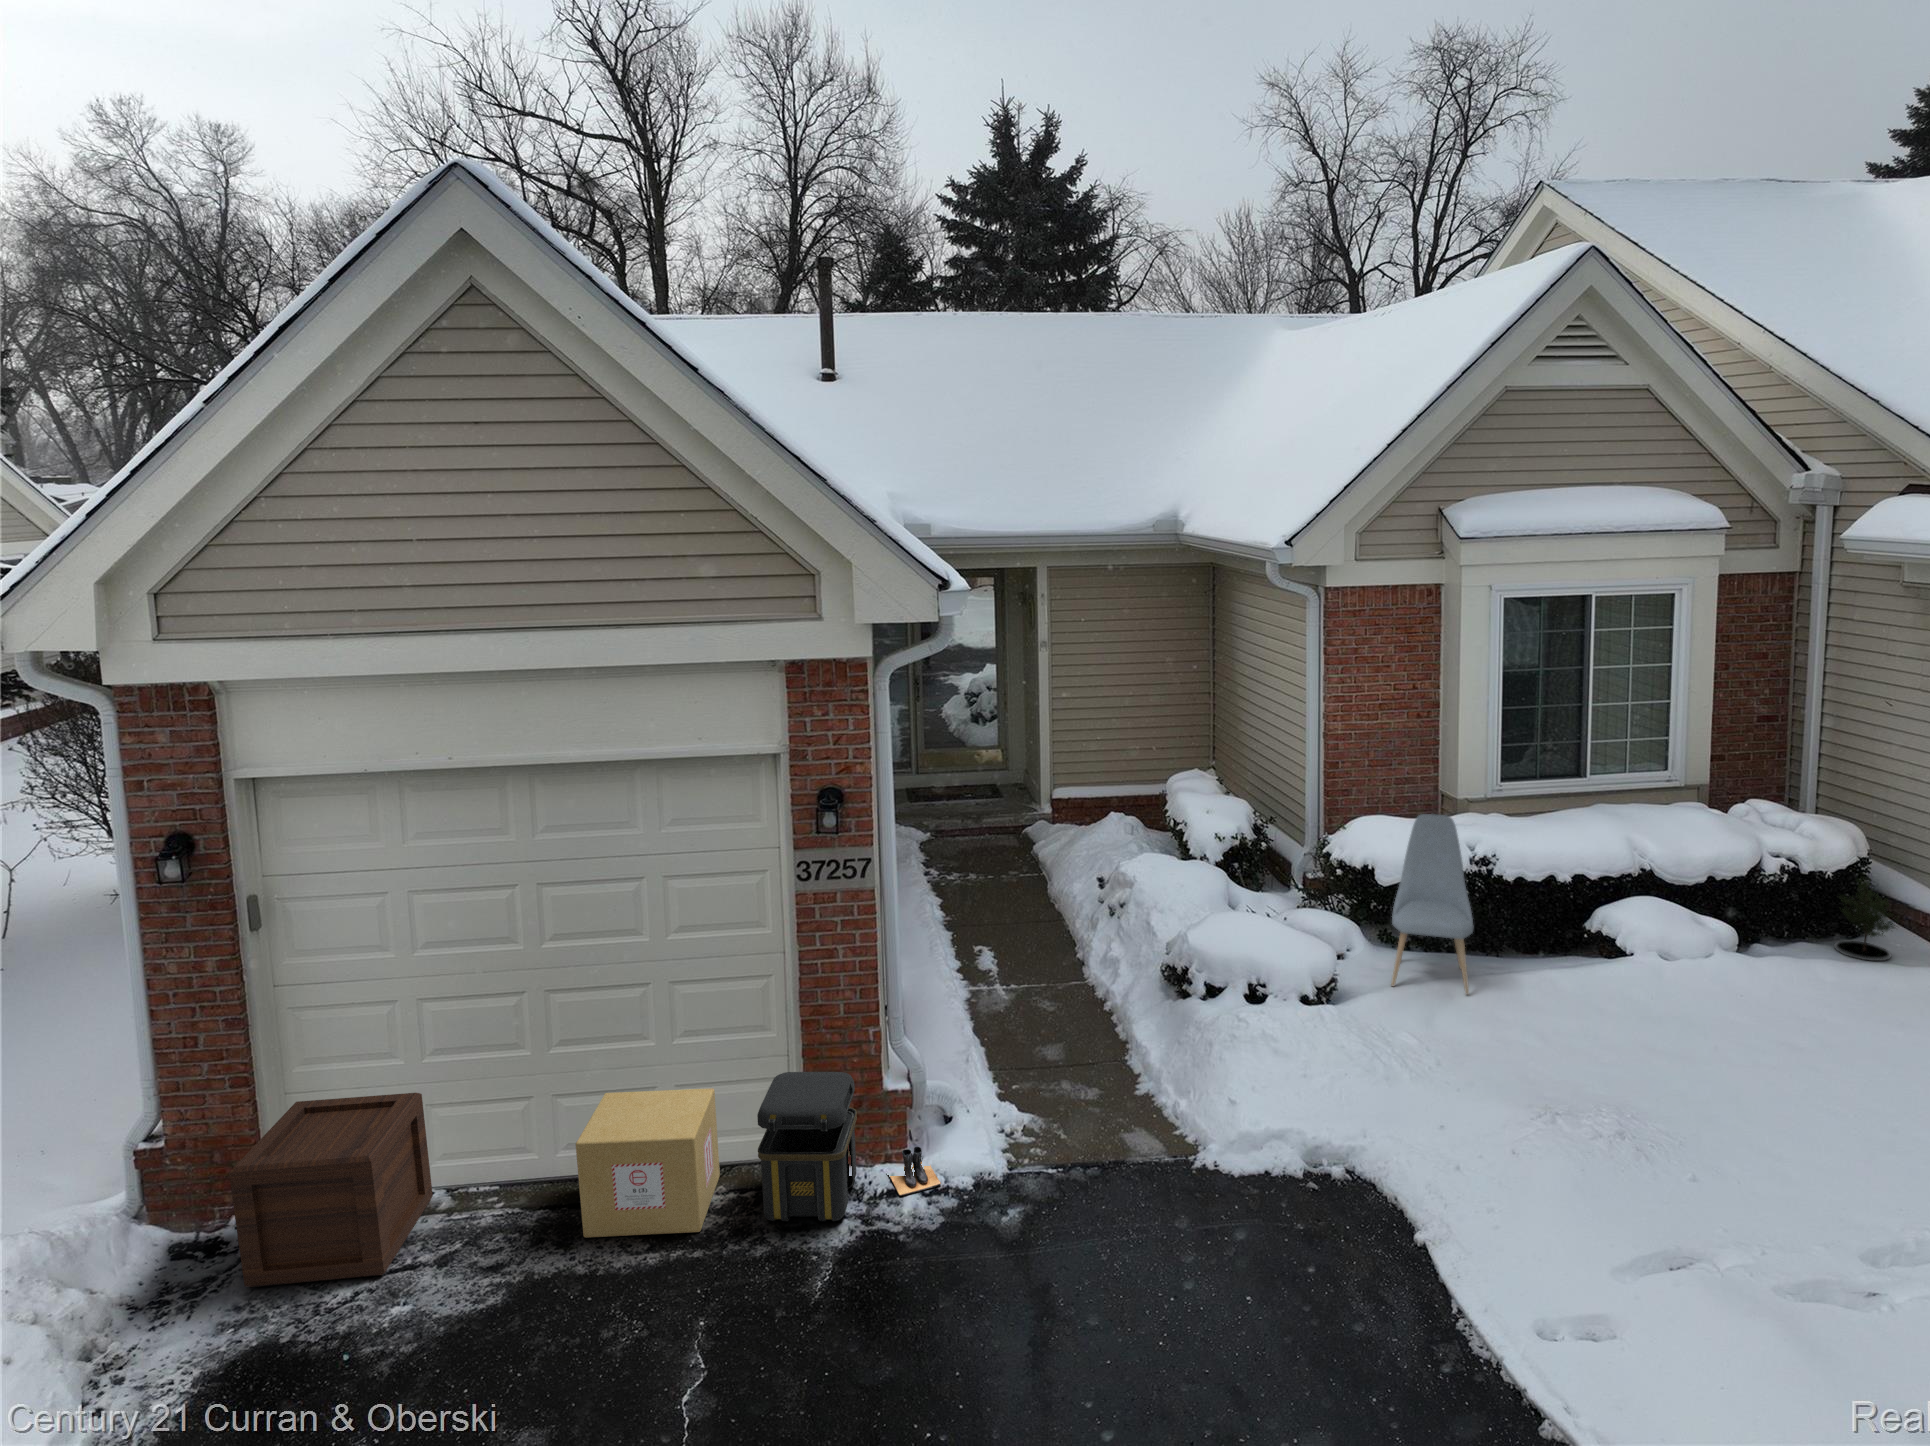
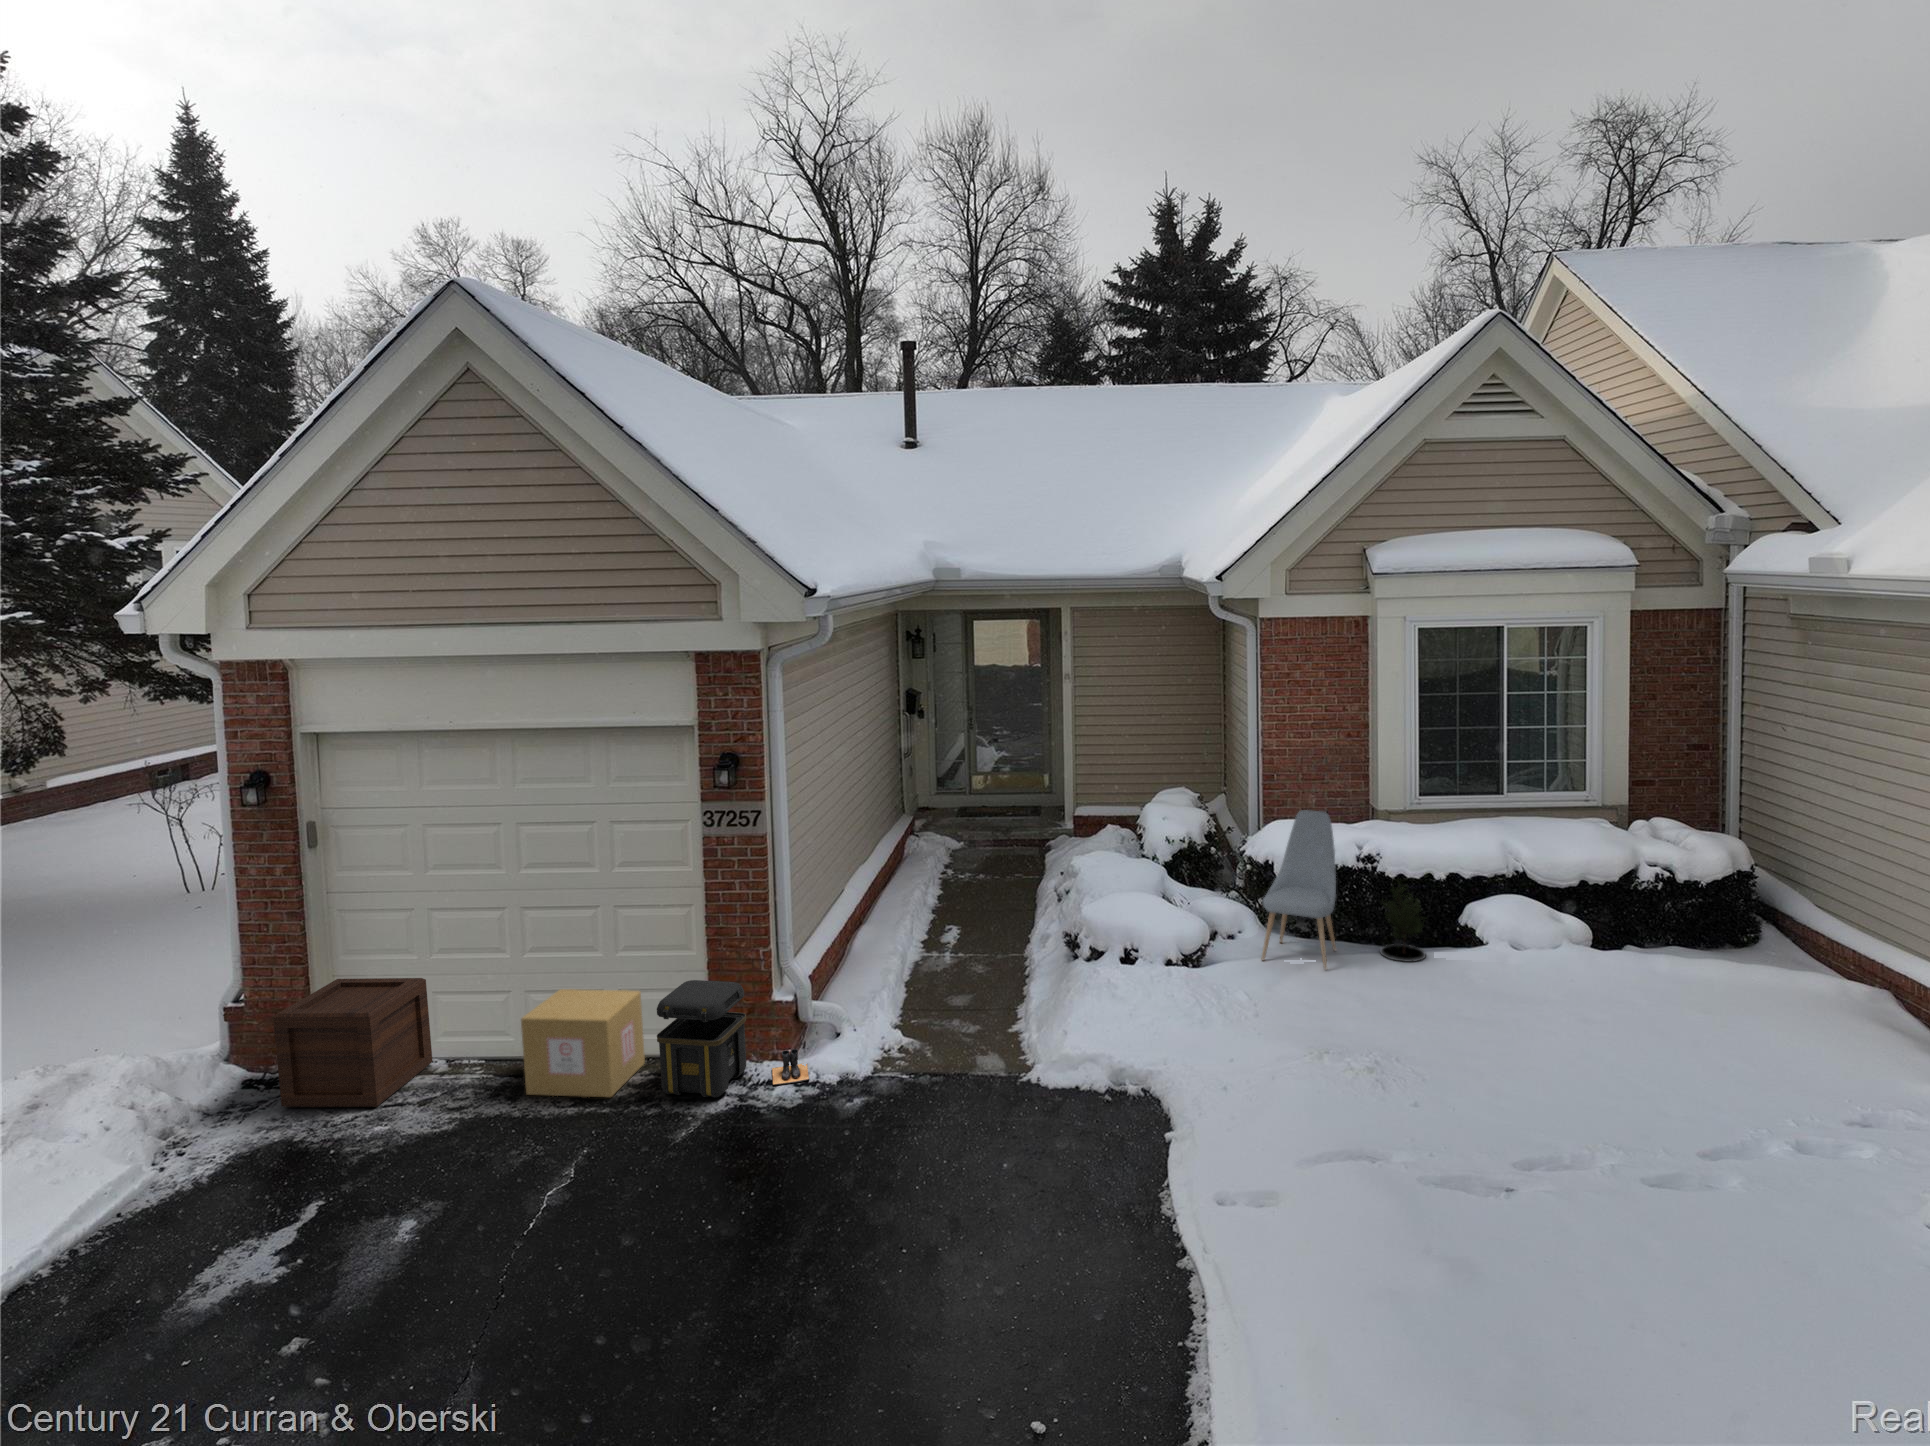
potted tree: present [1834,878,1897,961] -> present [1380,883,1426,962]

